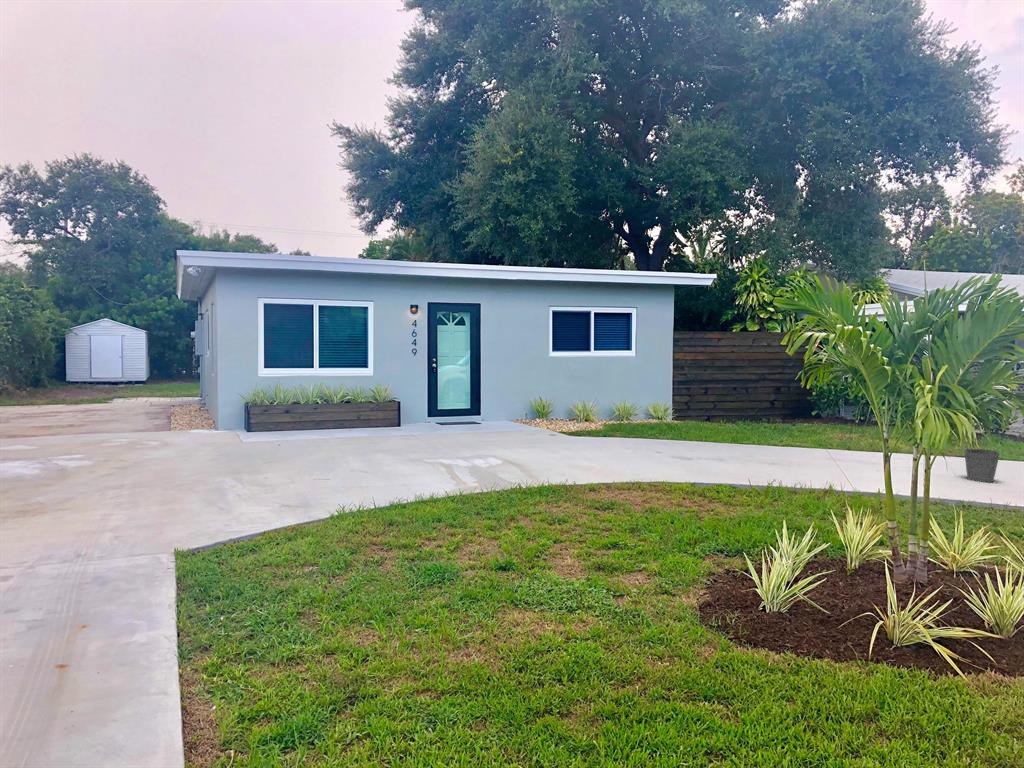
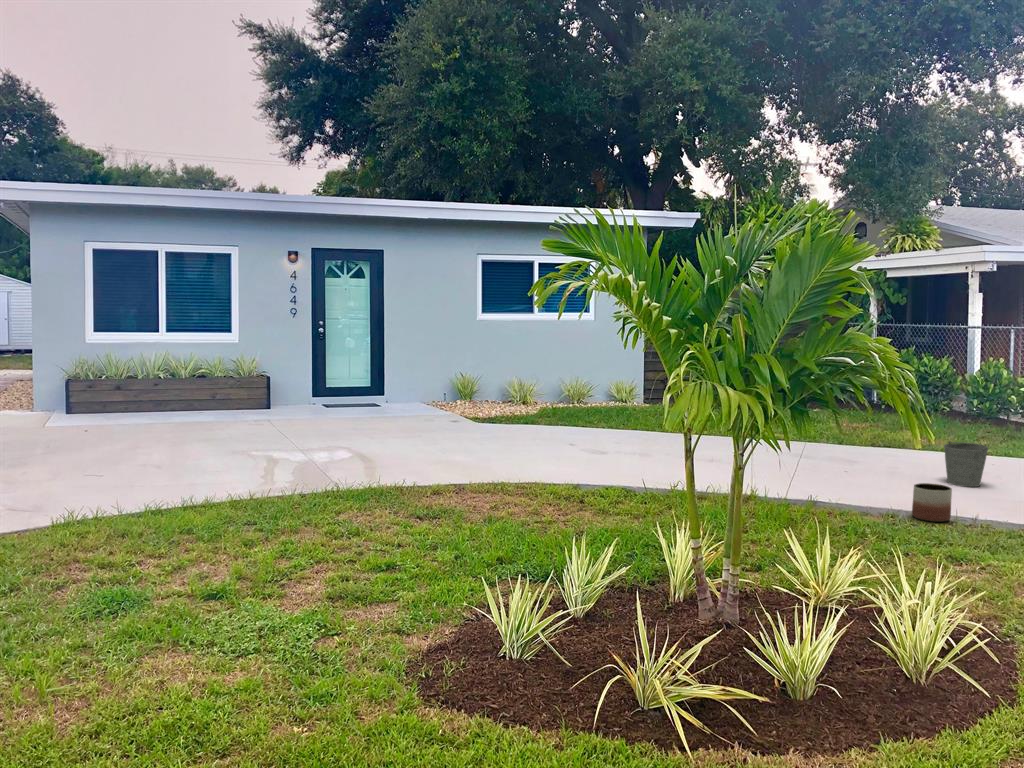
planter: none [970,480,1003,508] -> present [912,483,952,522]

